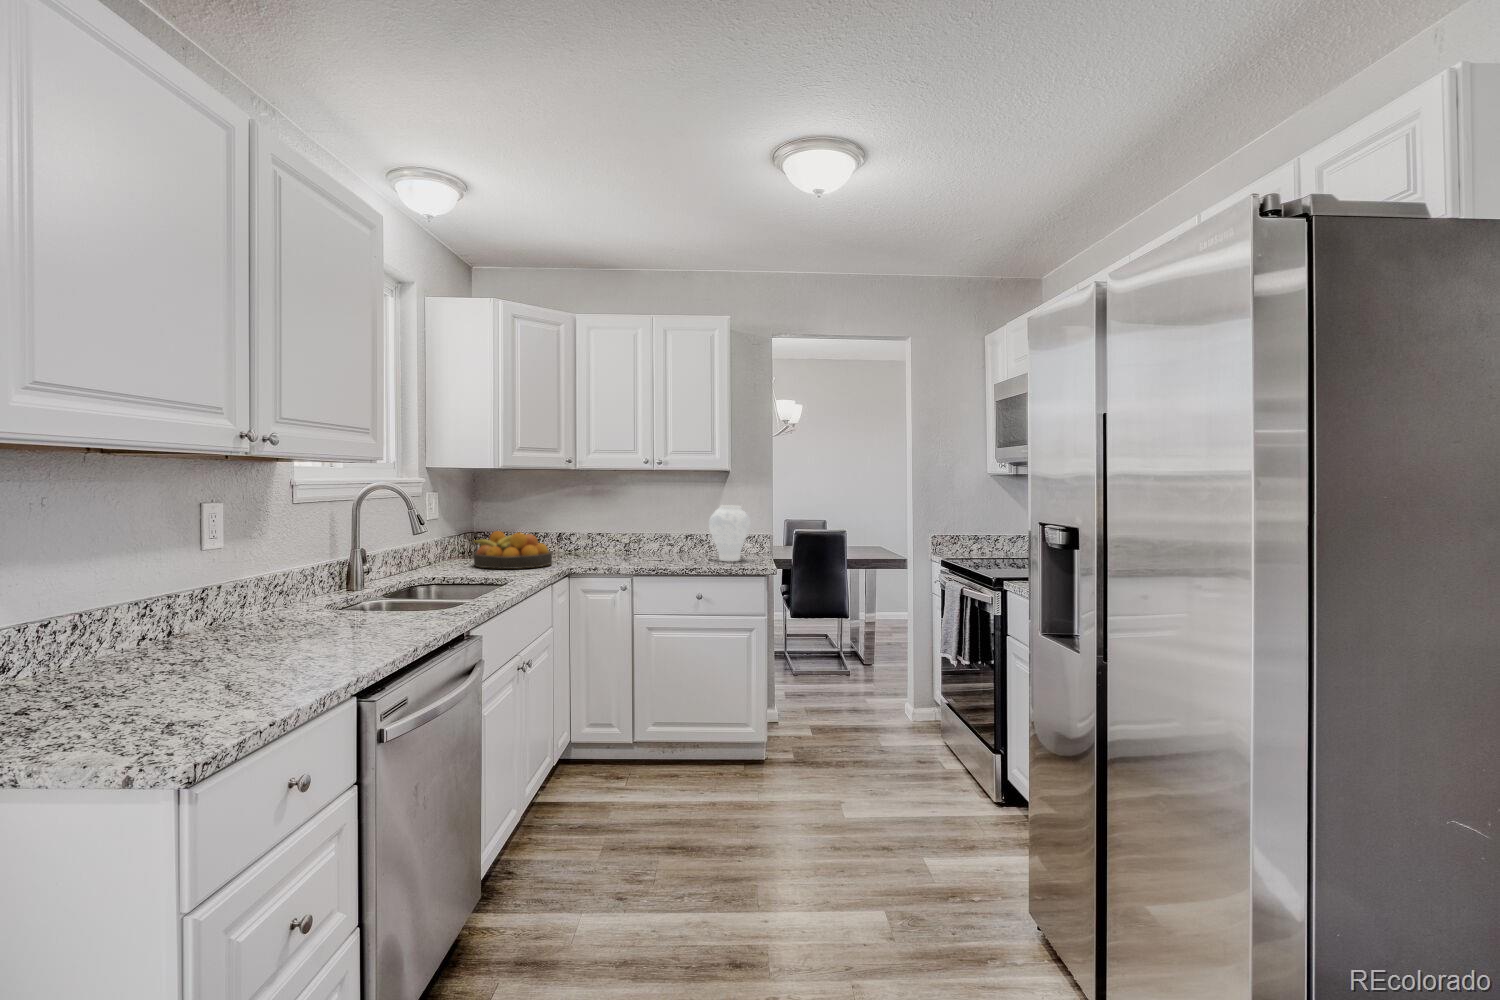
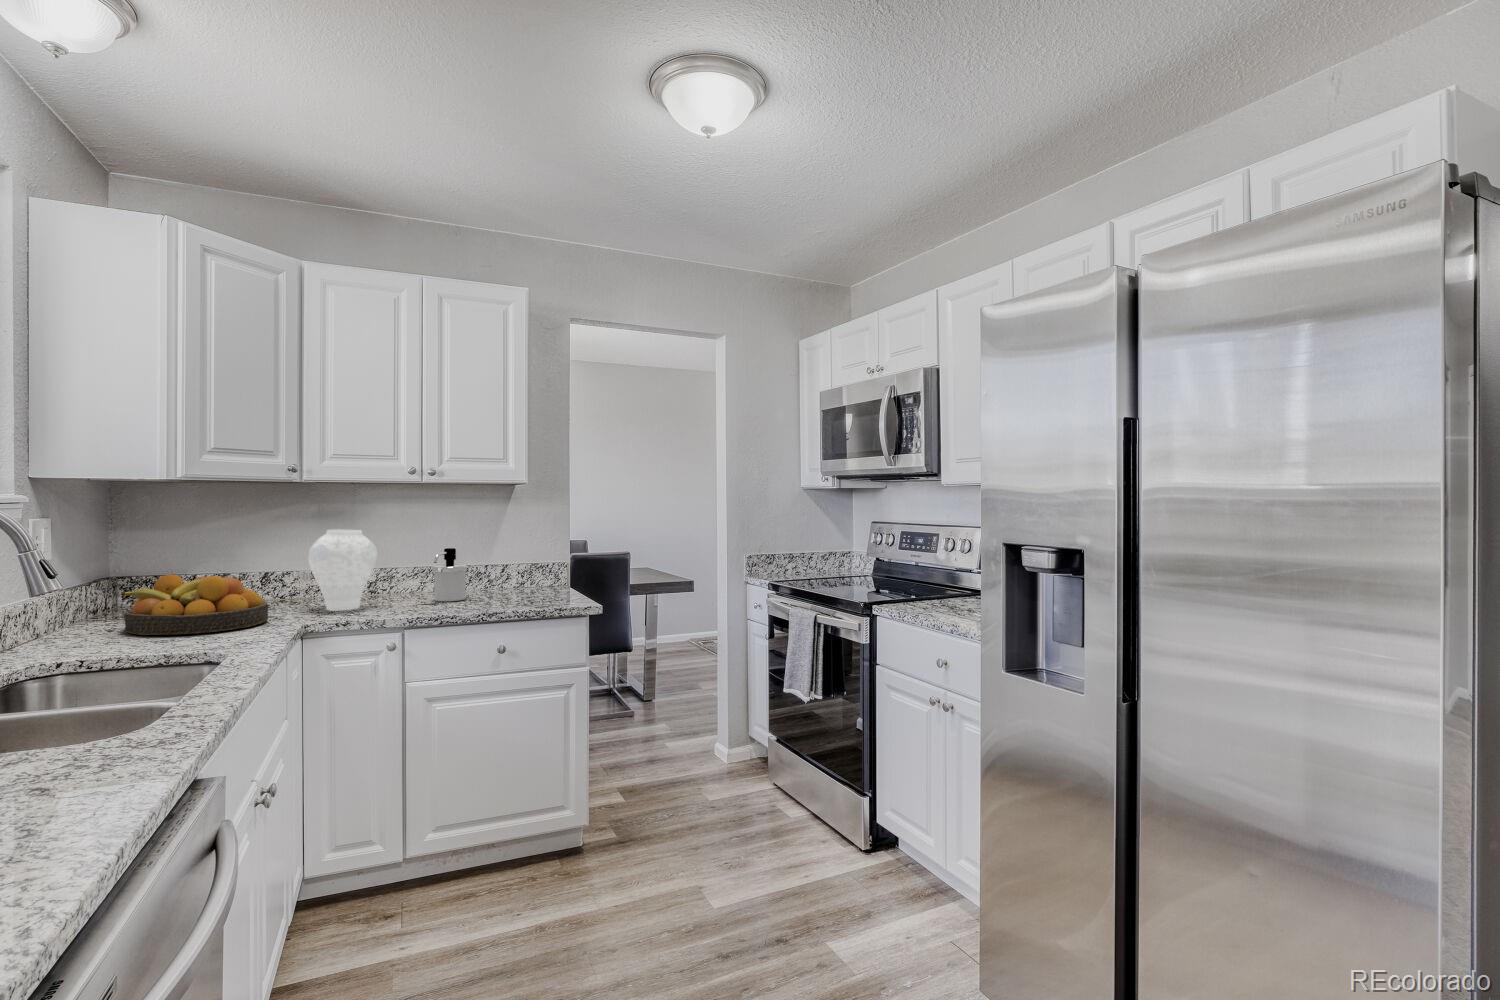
vase: present [709,505,751,561] -> present [308,530,377,611]
soap dispenser: none [661,520,687,560] -> present [433,548,467,602]

